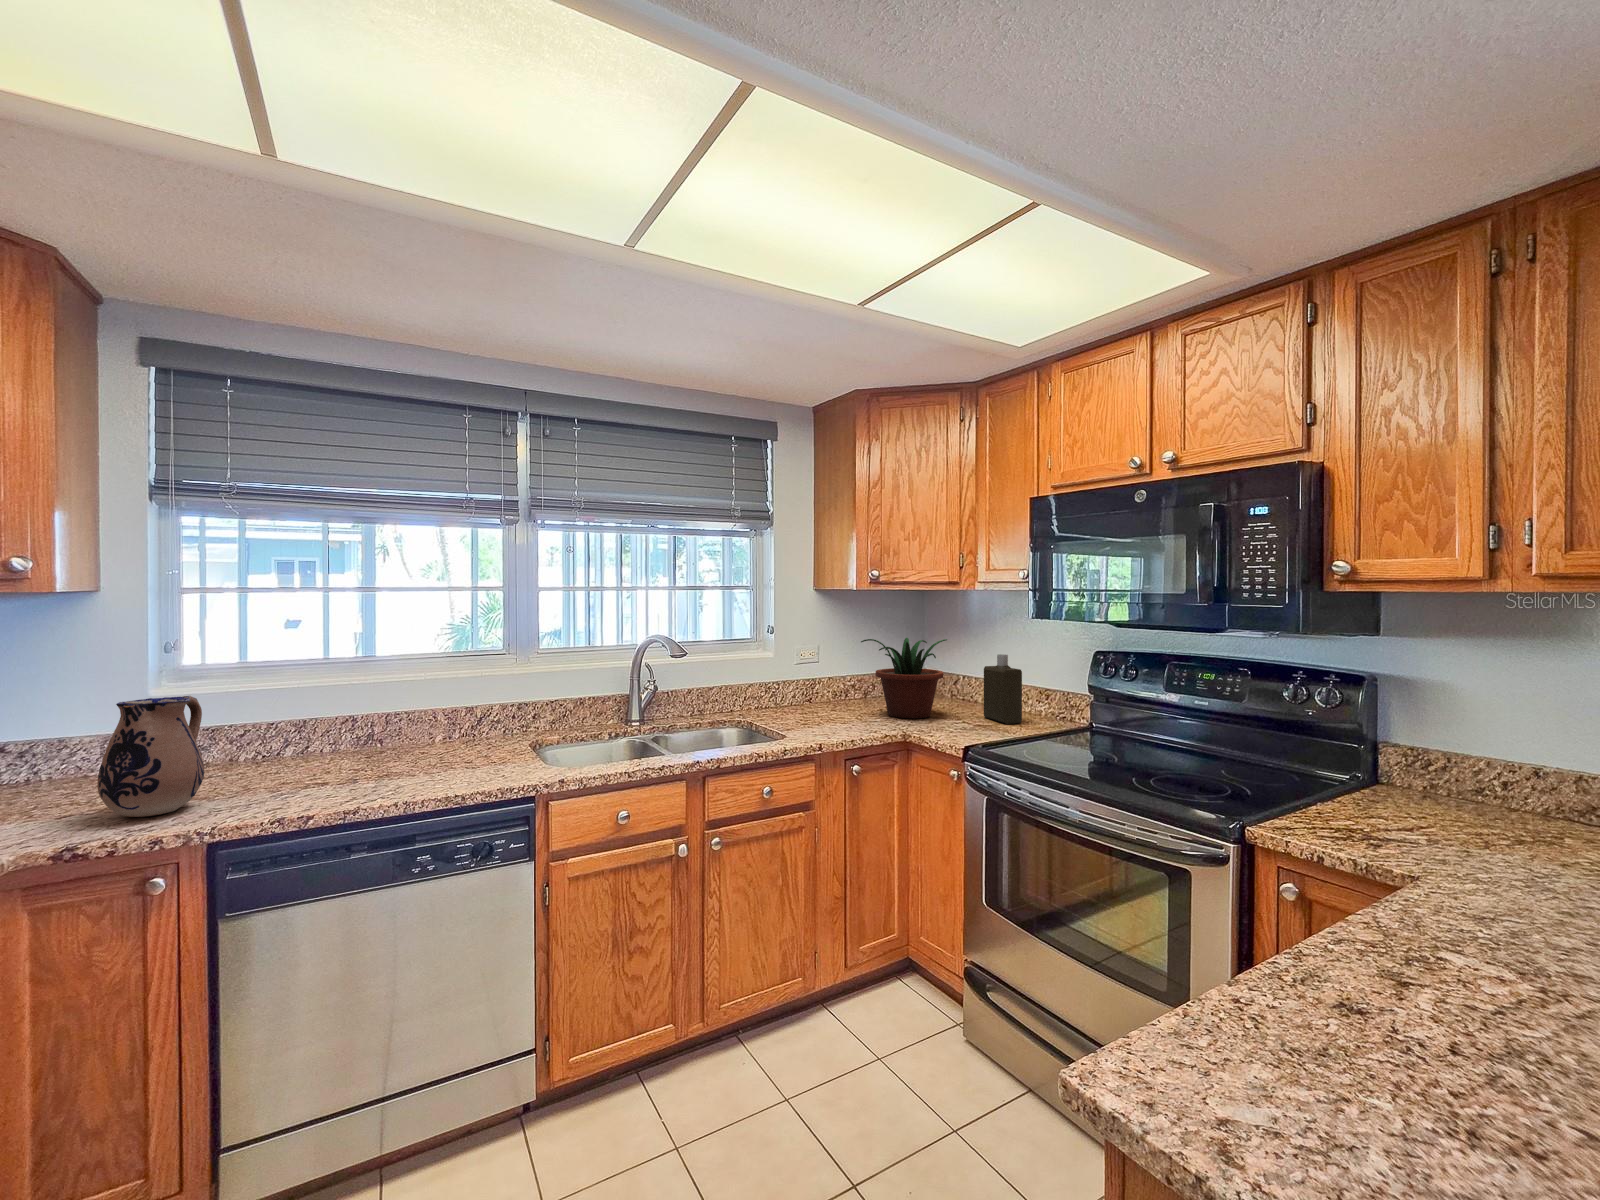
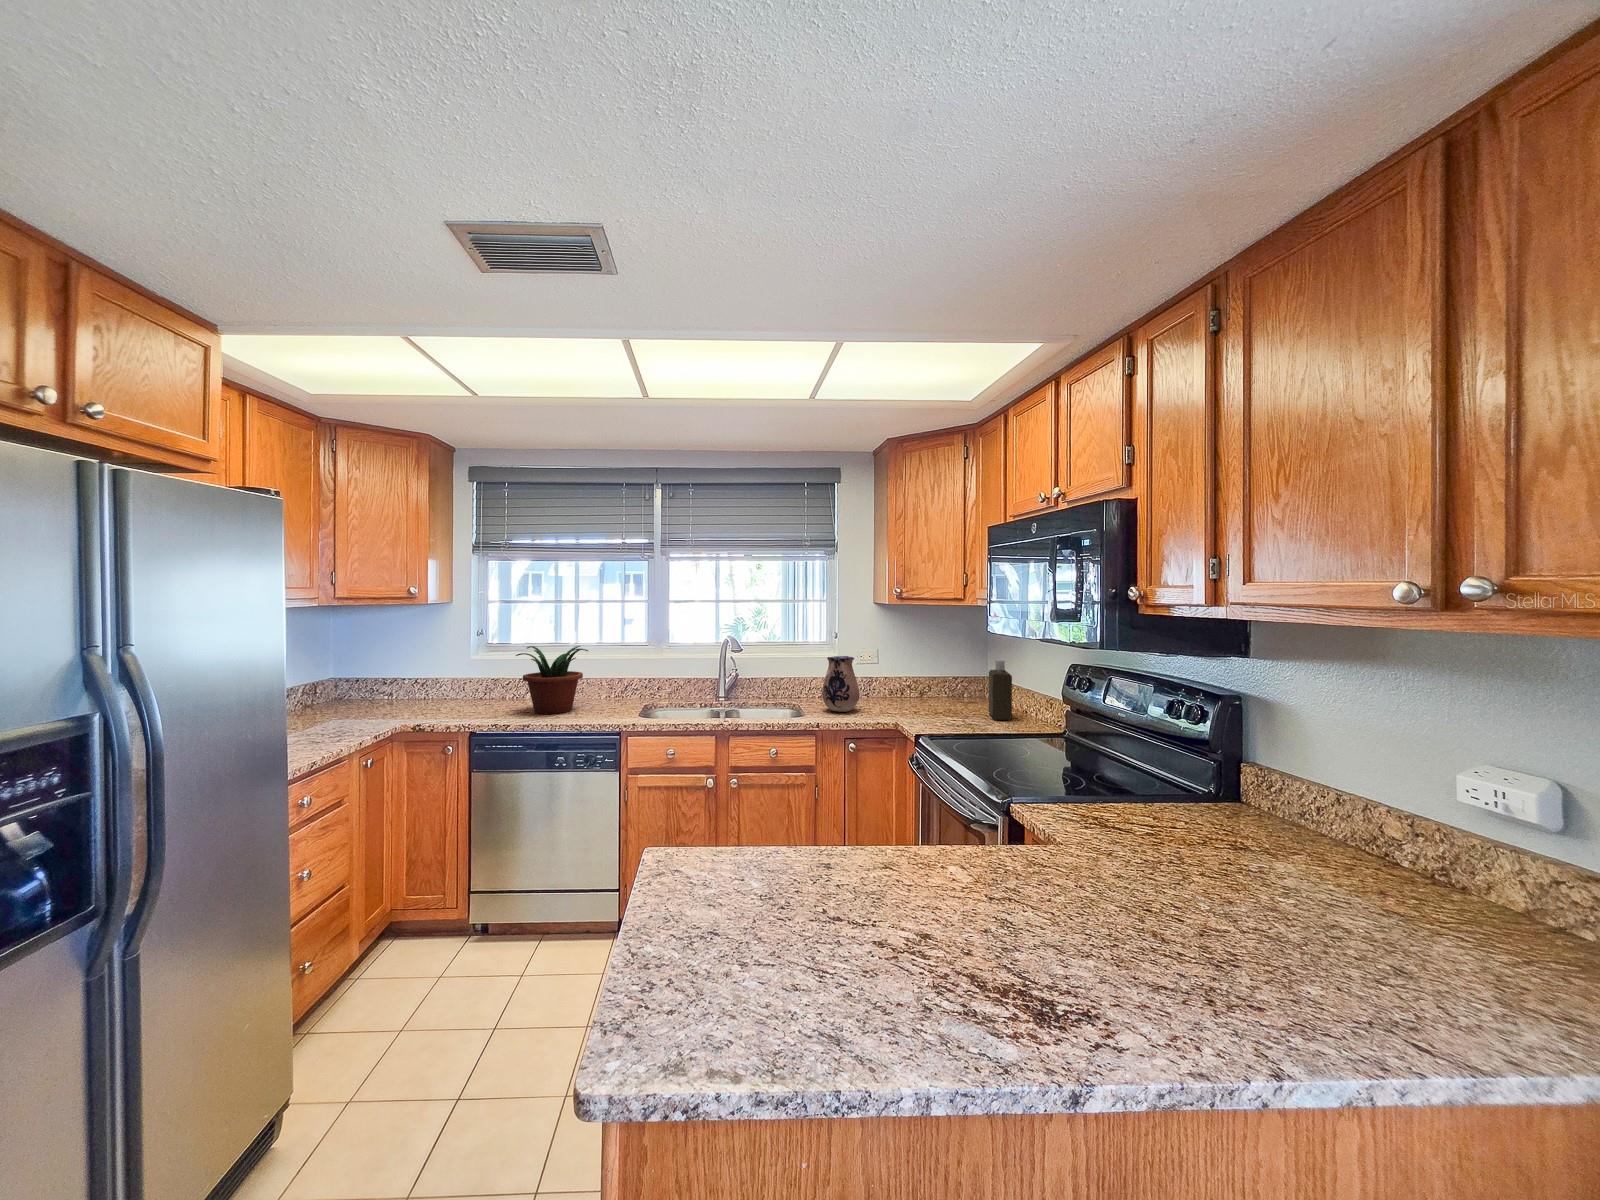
potted plant: present [861,638,947,718] -> present [516,646,588,714]
ceramic pitcher: present [97,696,204,817] -> present [822,656,859,712]

